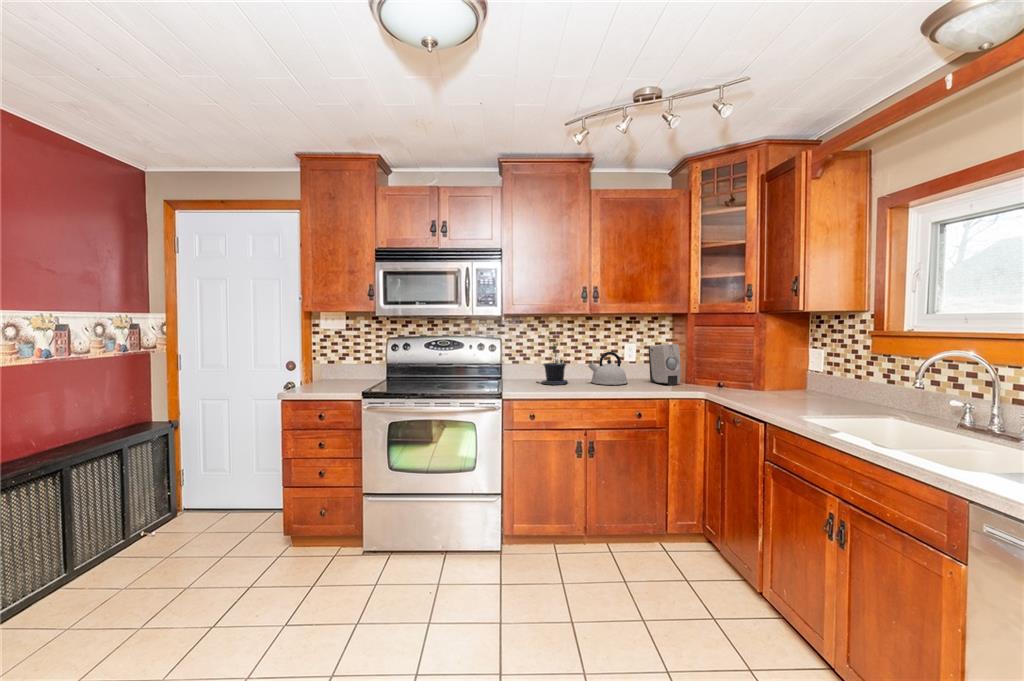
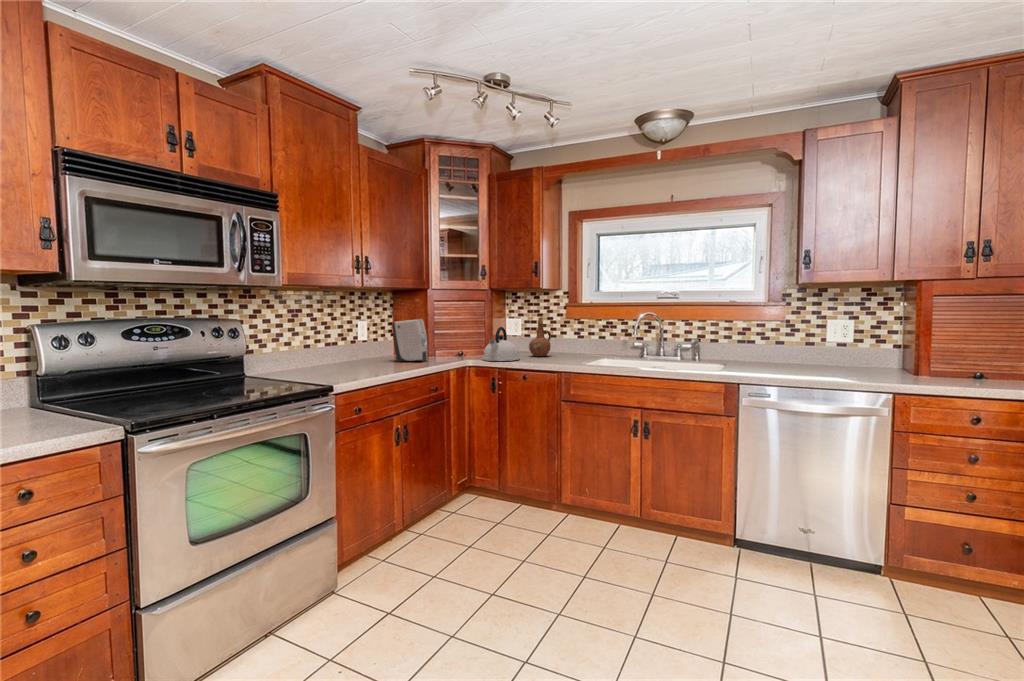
potted plant: present [541,336,568,385] -> none [292,314,339,377]
ceramic pitcher: none [803,350,838,400] -> present [529,317,551,356]
kettle: present [588,352,627,385] -> present [483,327,520,361]

